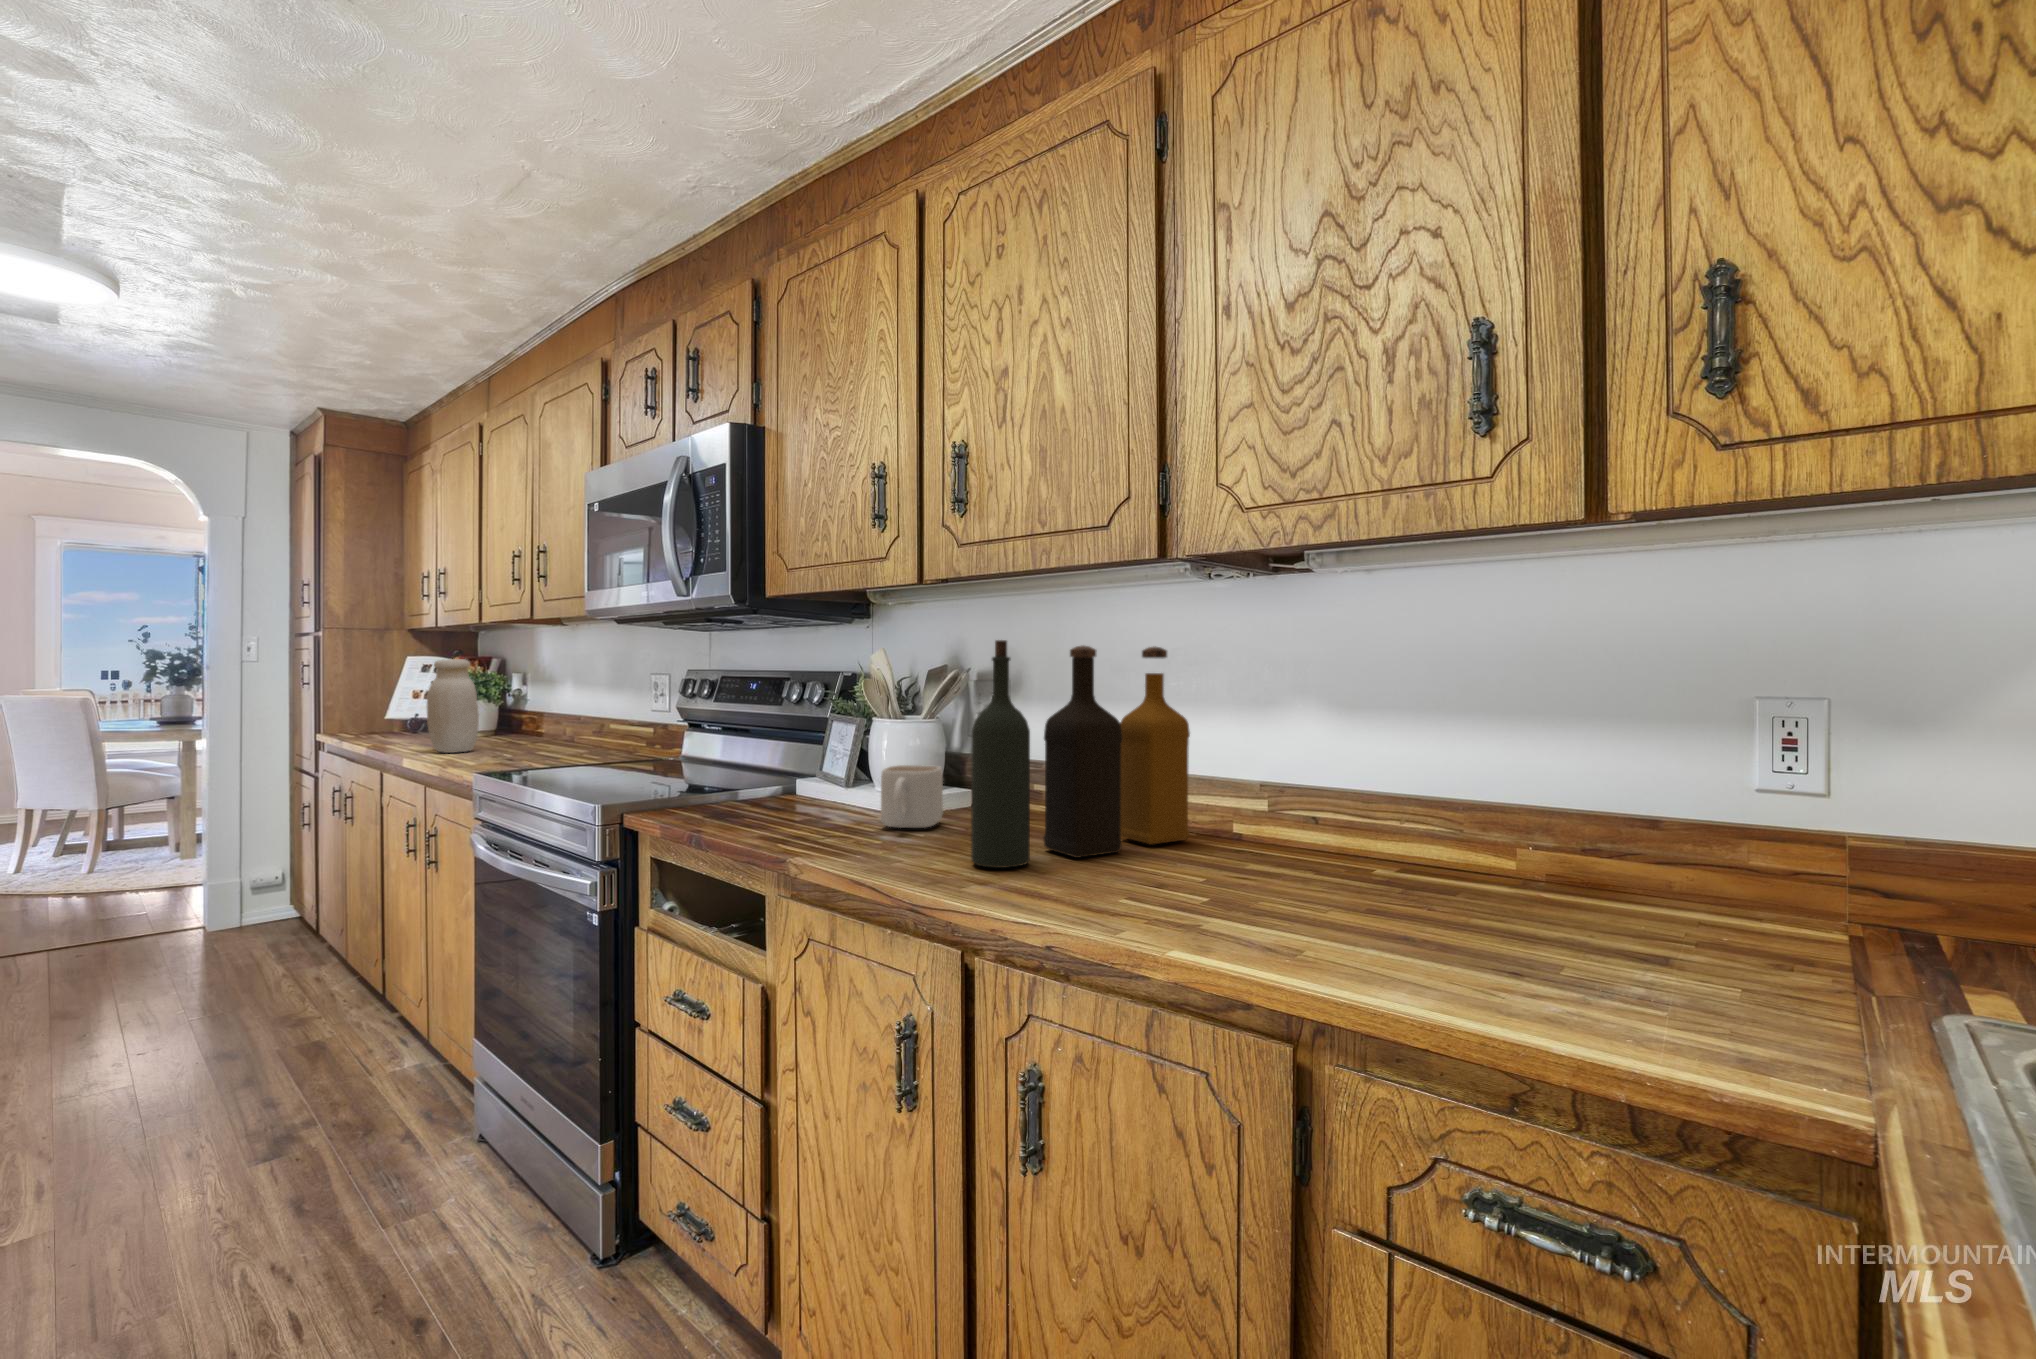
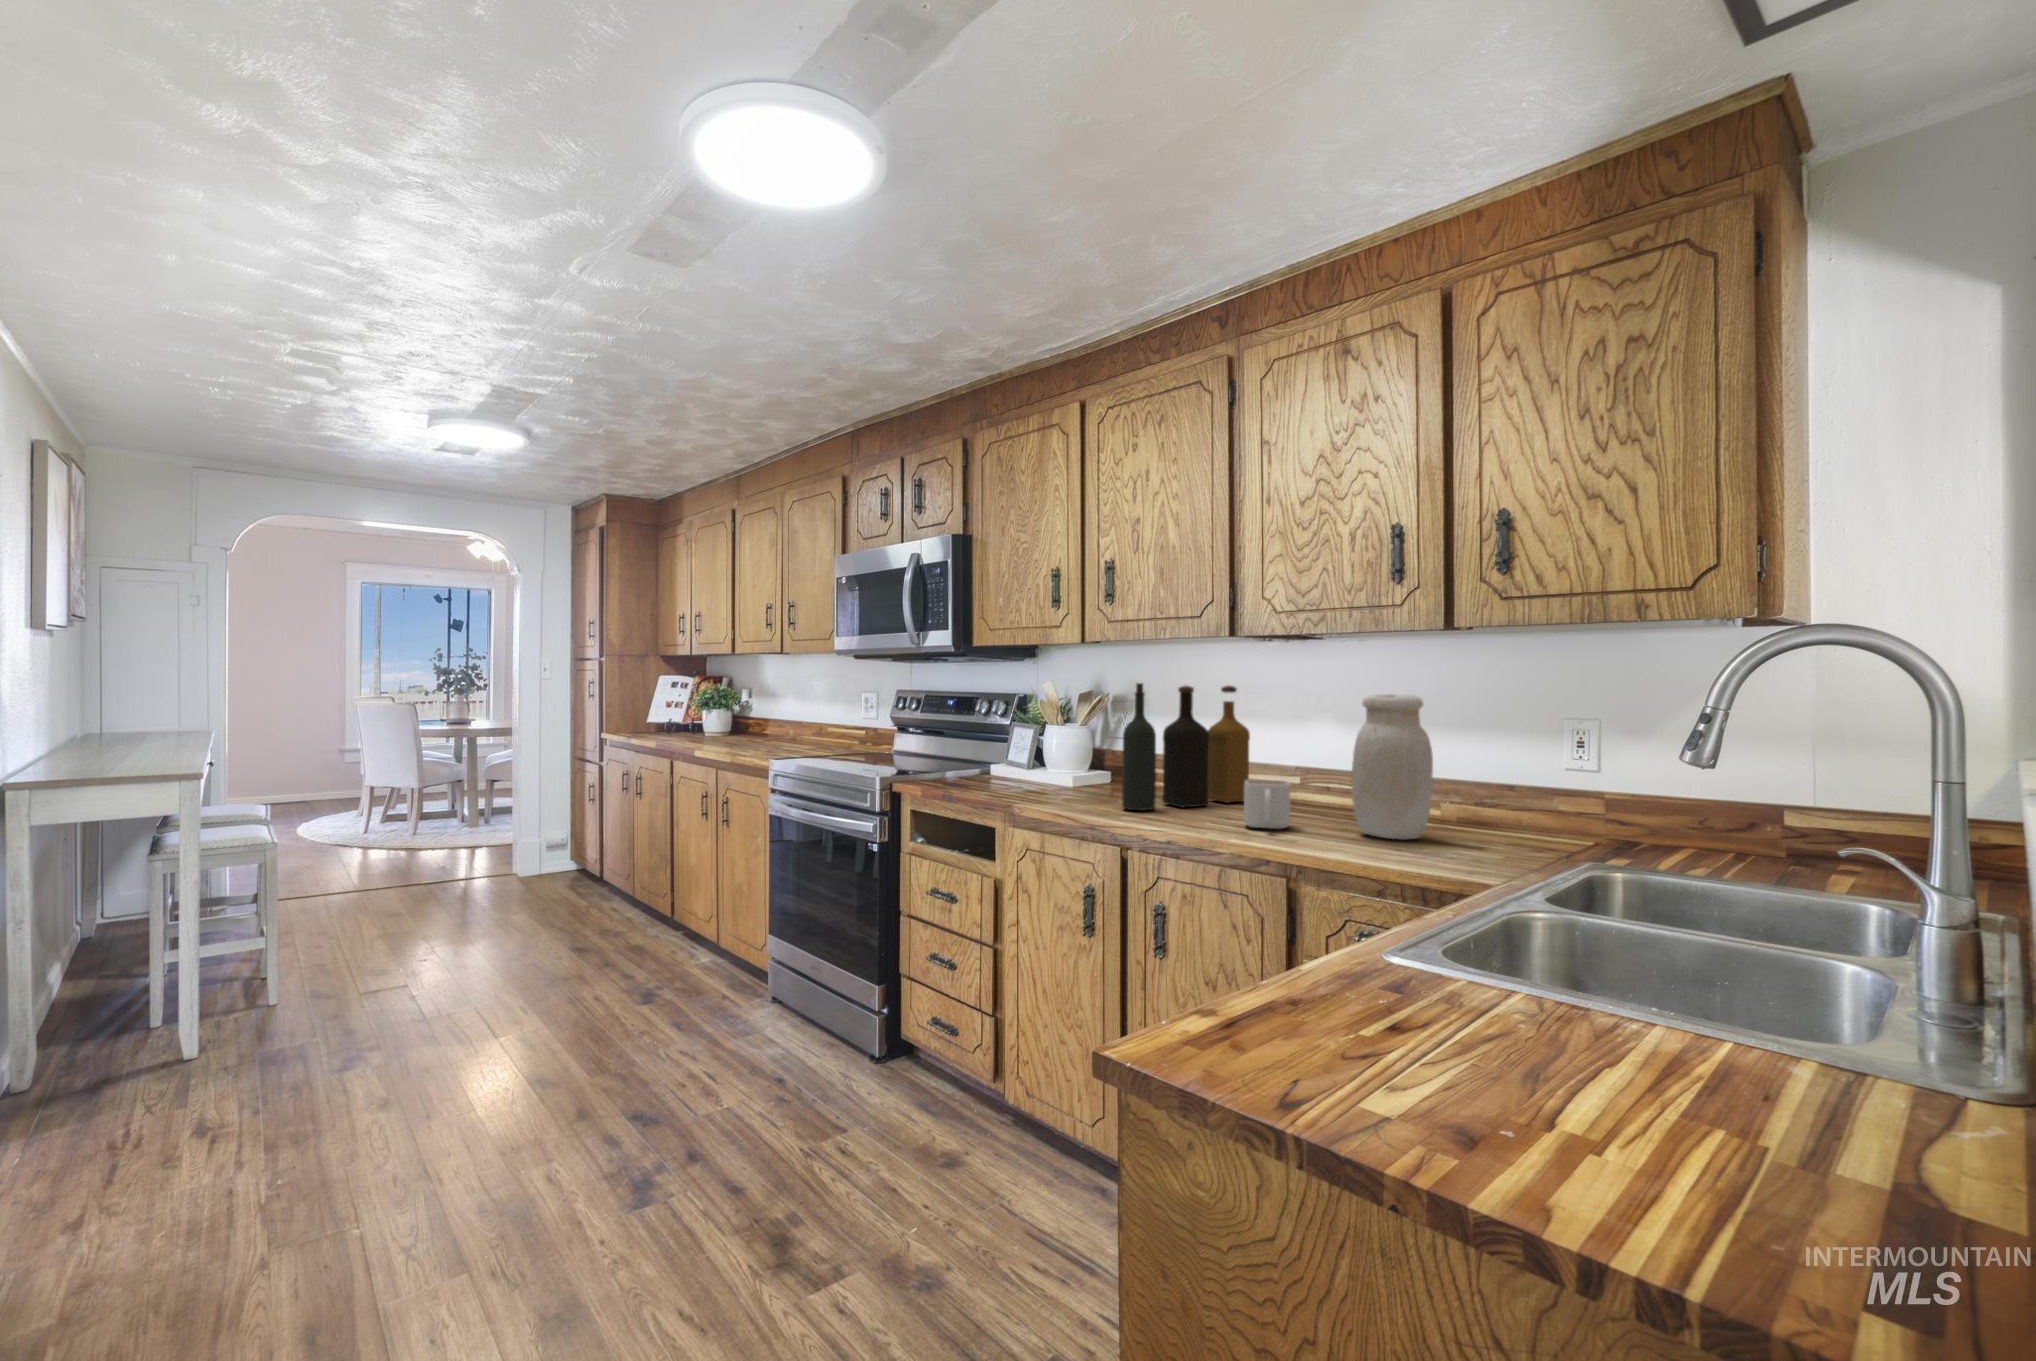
jar: present [427,659,479,753] -> present [1352,694,1433,839]
mug: present [881,765,943,828] -> present [1244,779,1290,829]

